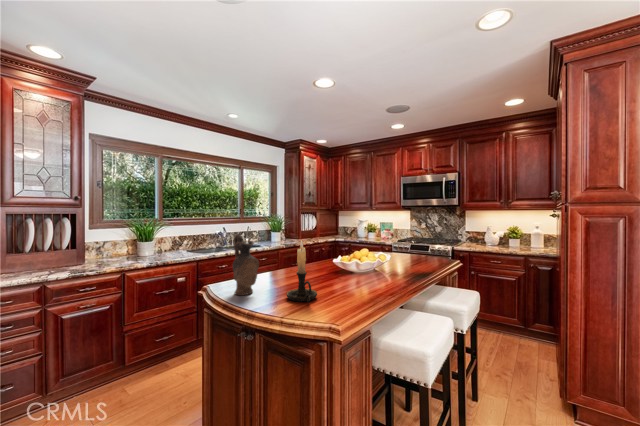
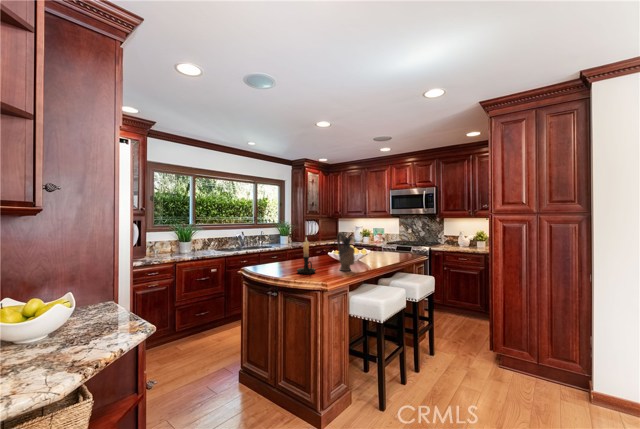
ceramic pitcher: present [233,234,259,295] -> present [337,233,355,271]

